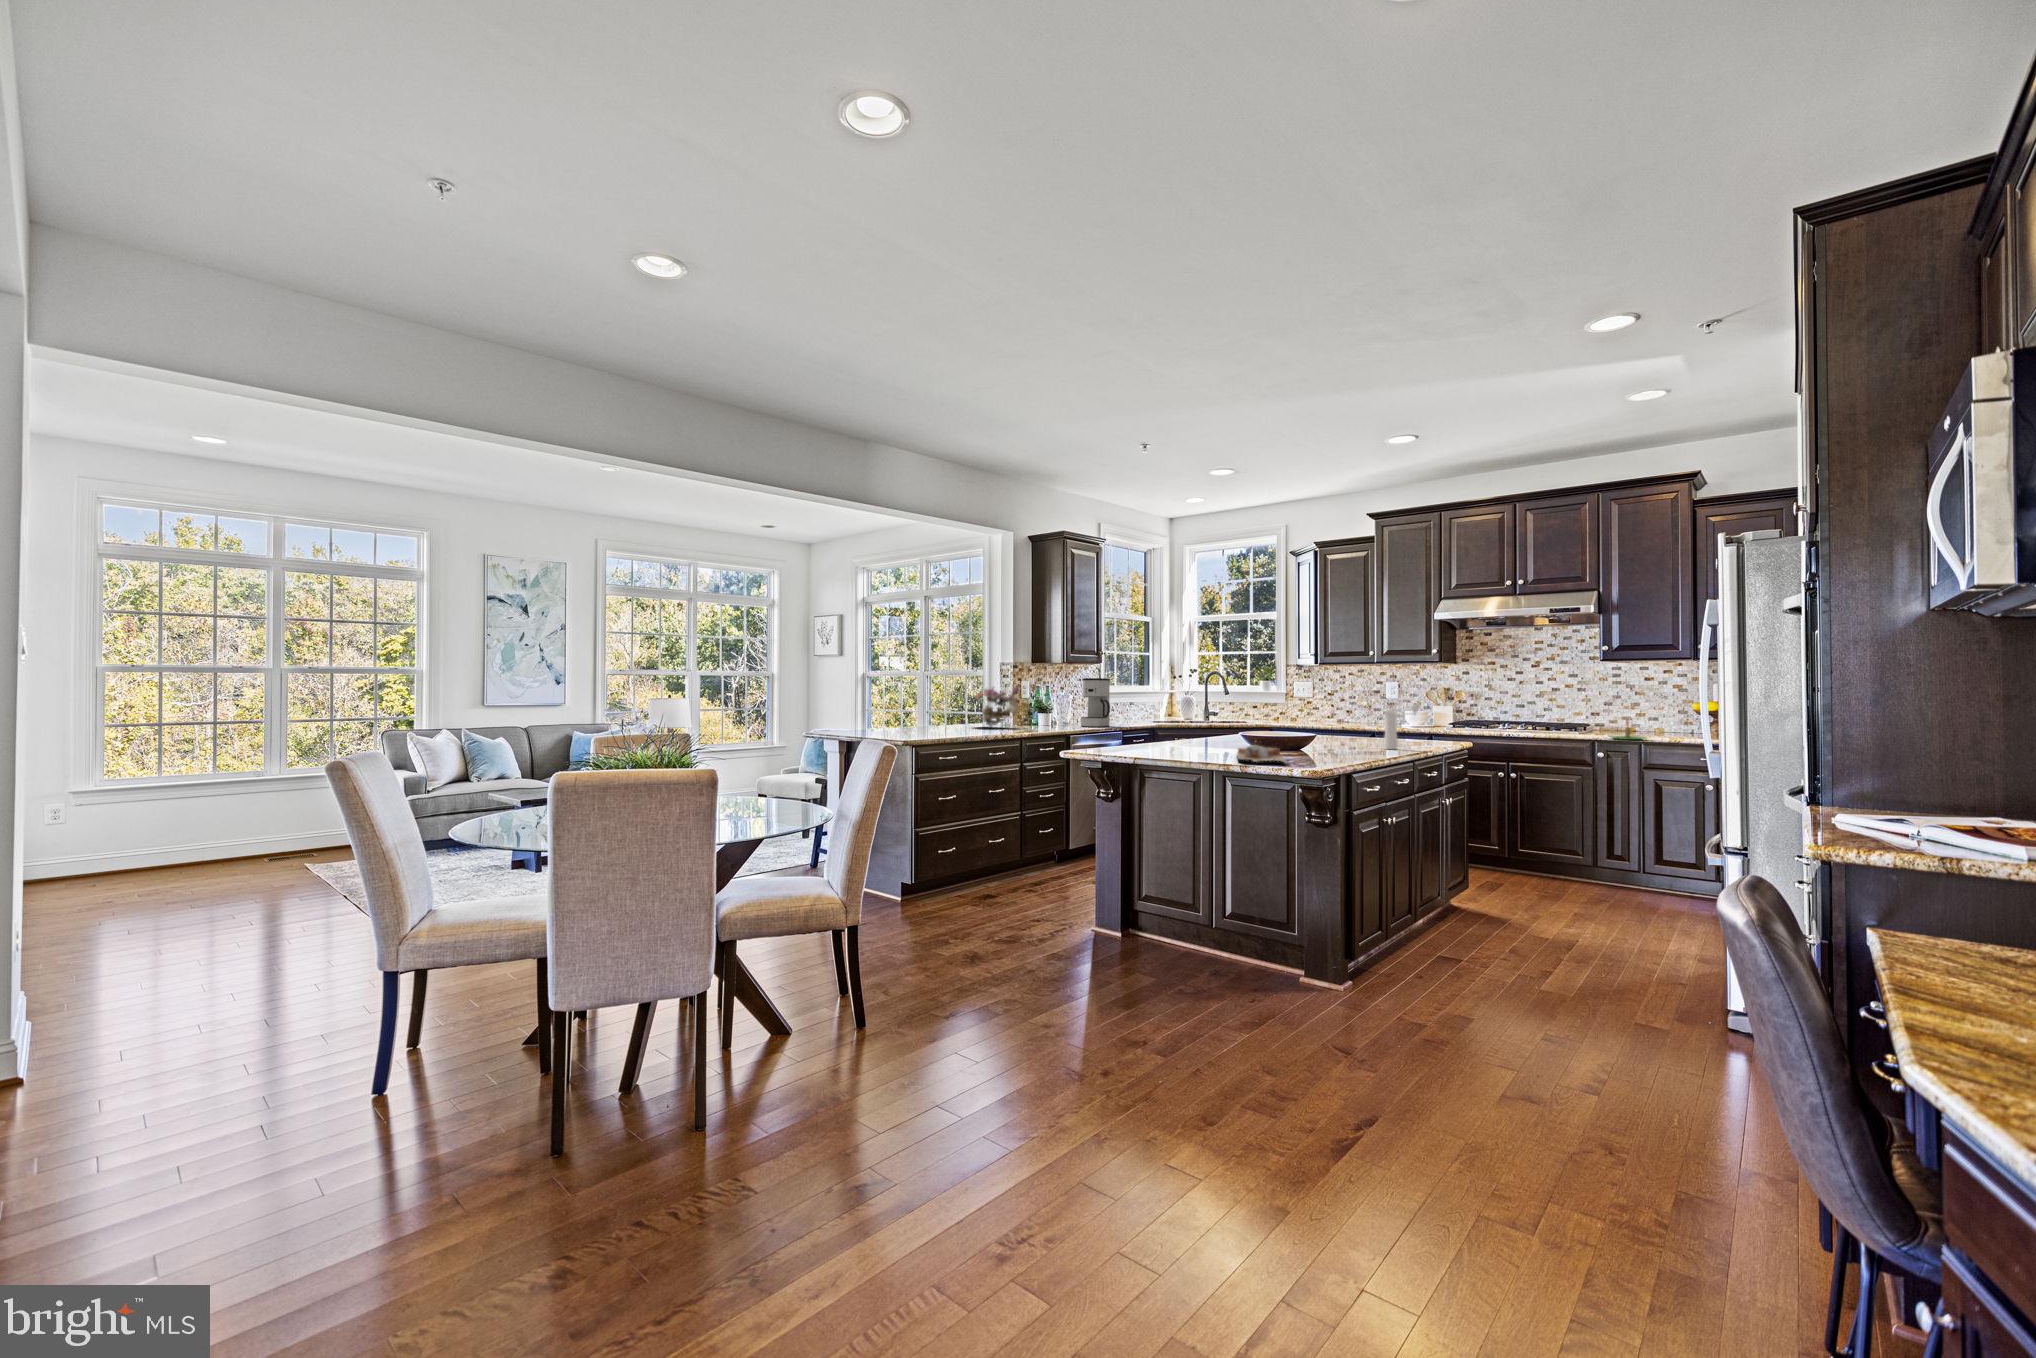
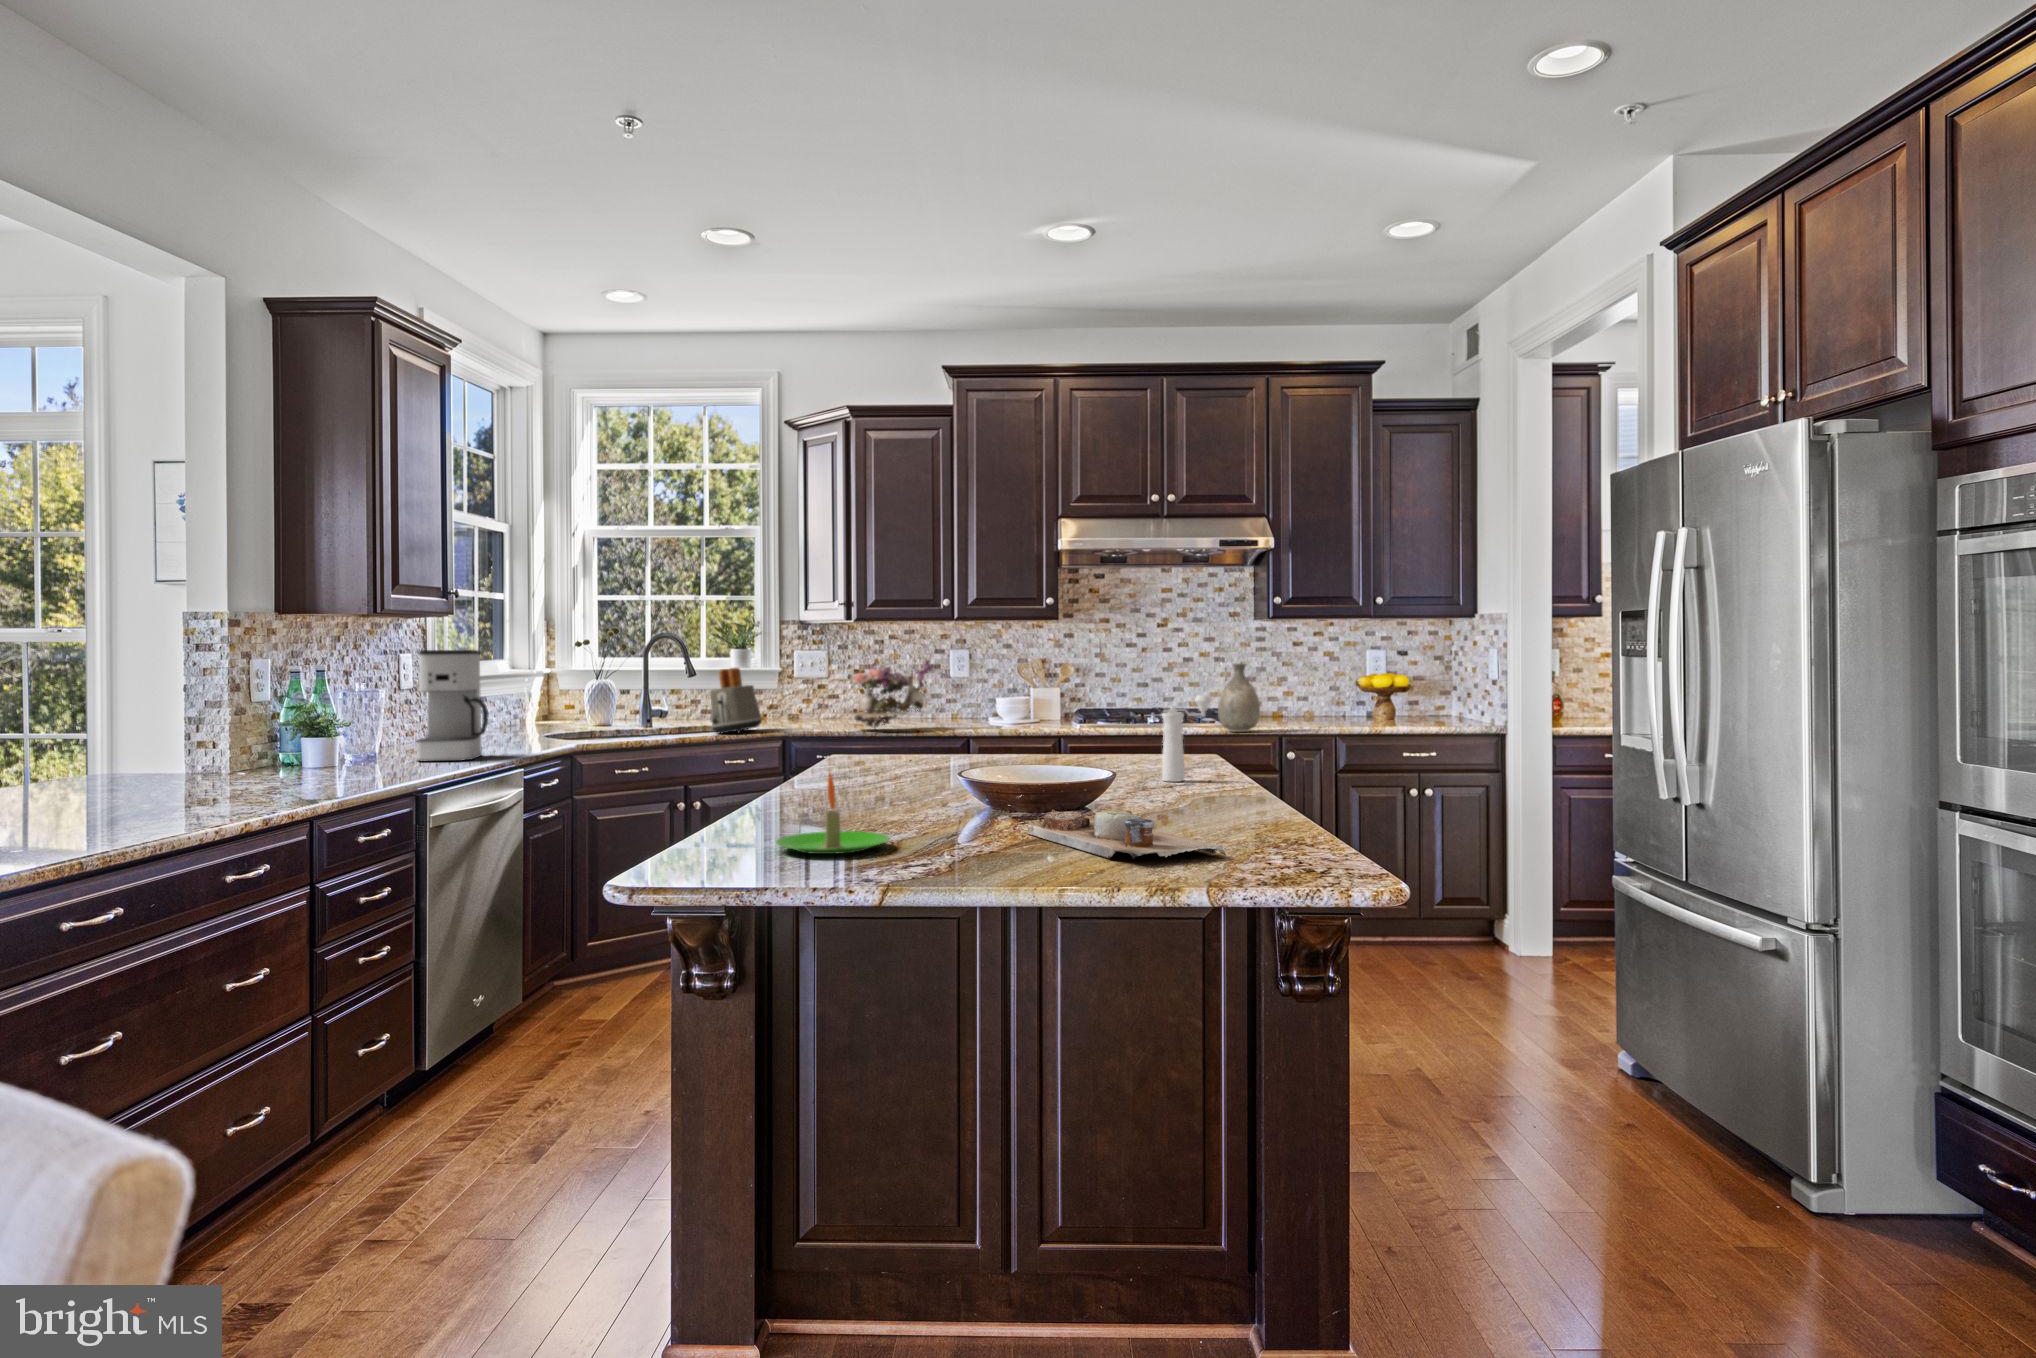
flower arrangement: present [973,685,1019,726] -> present [846,660,932,728]
toaster: none [1232,690,1263,725] -> present [710,667,762,733]
vase: none [1546,691,1579,737] -> present [1218,663,1260,732]
candle: present [1611,720,1647,740] -> present [776,776,890,854]

